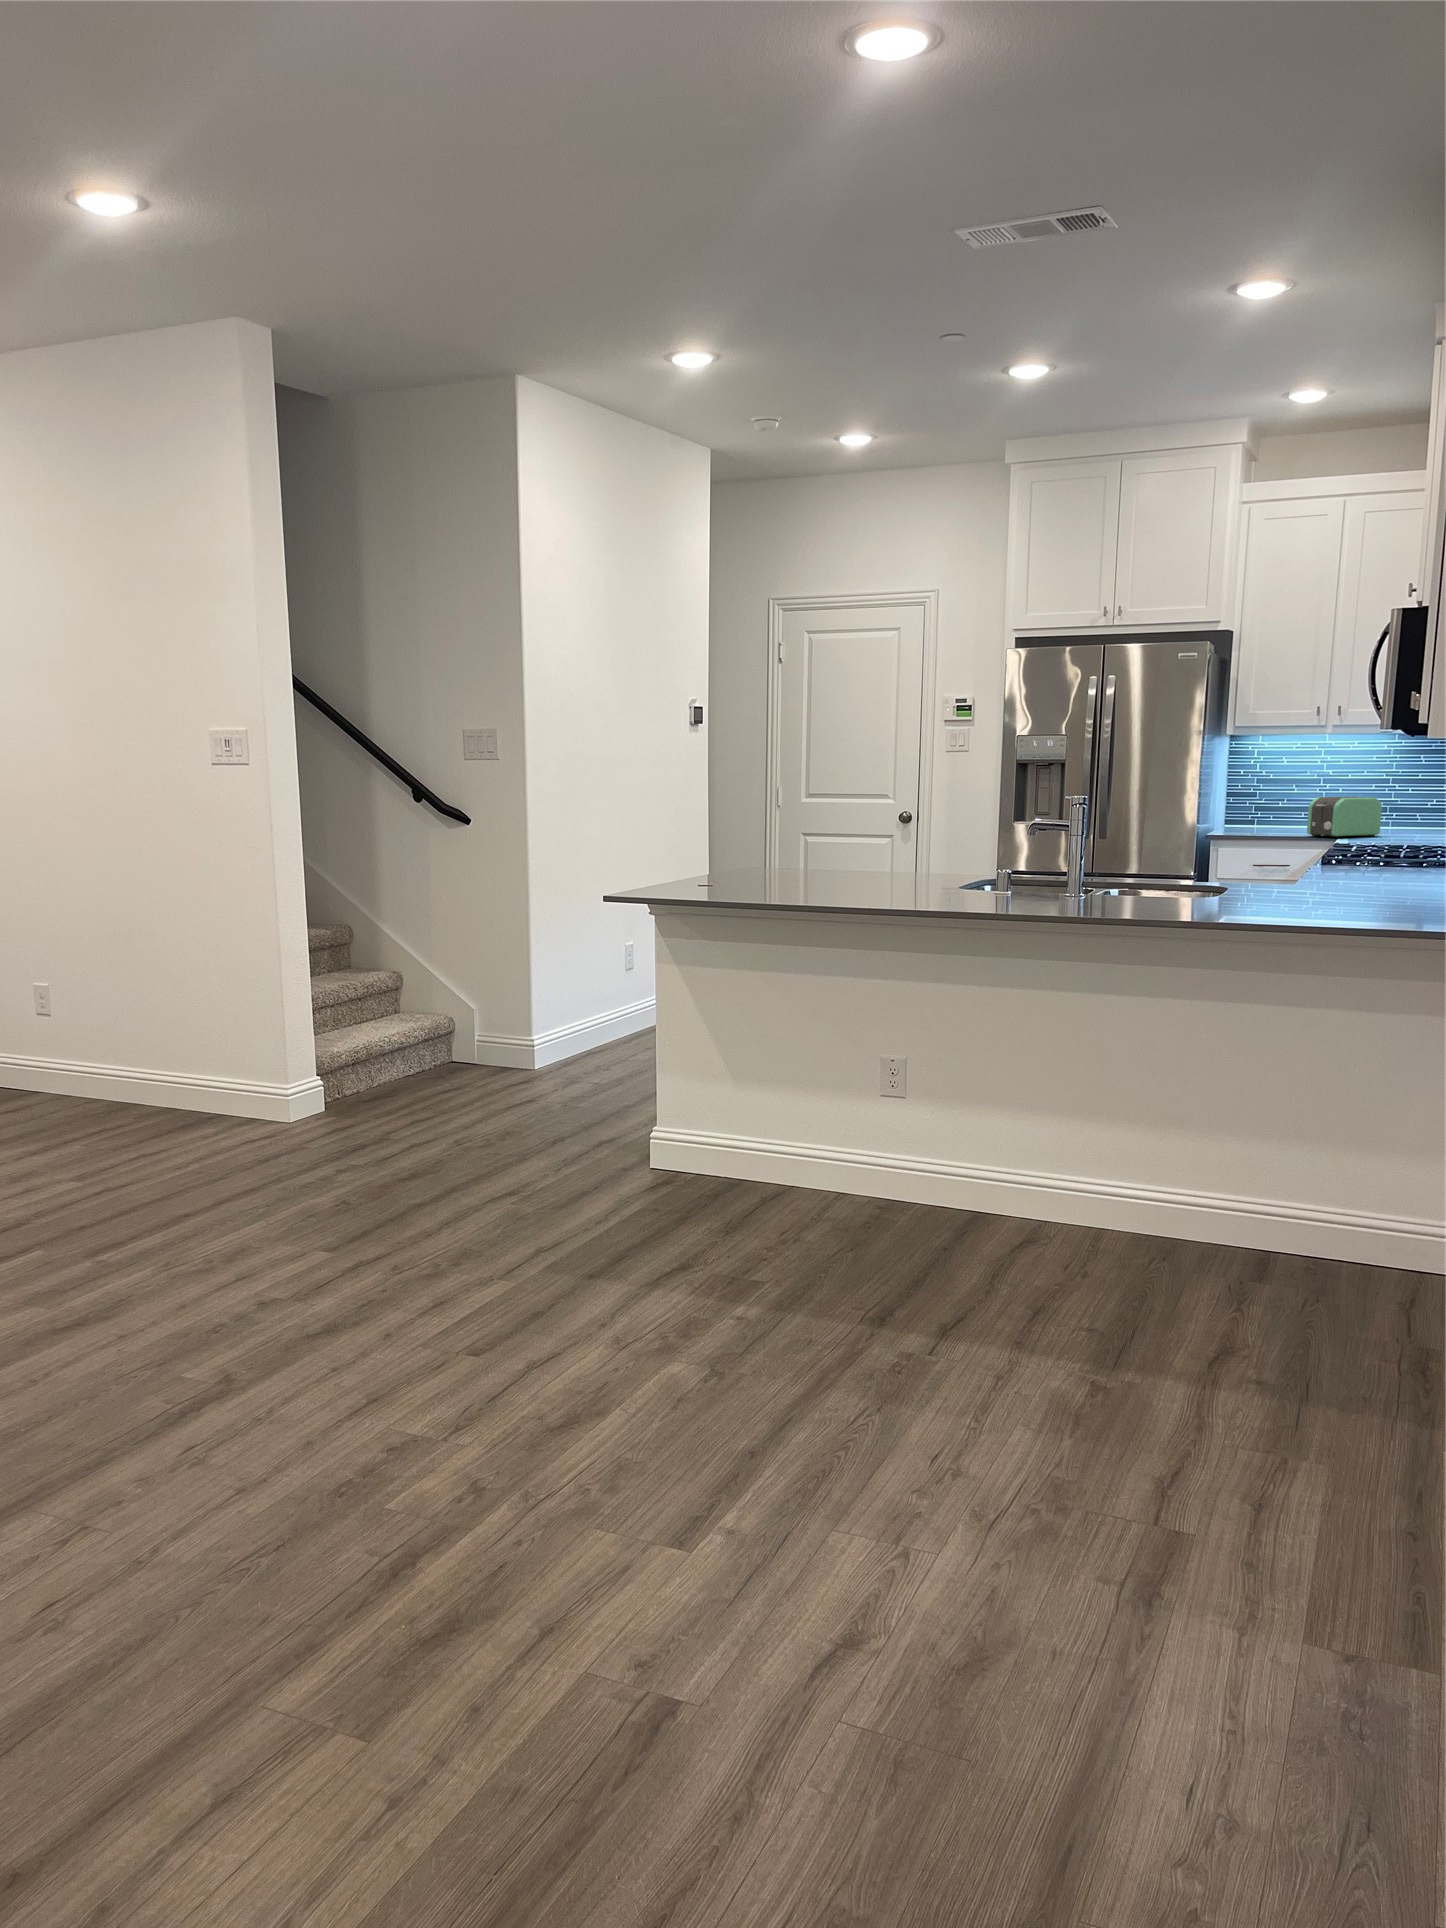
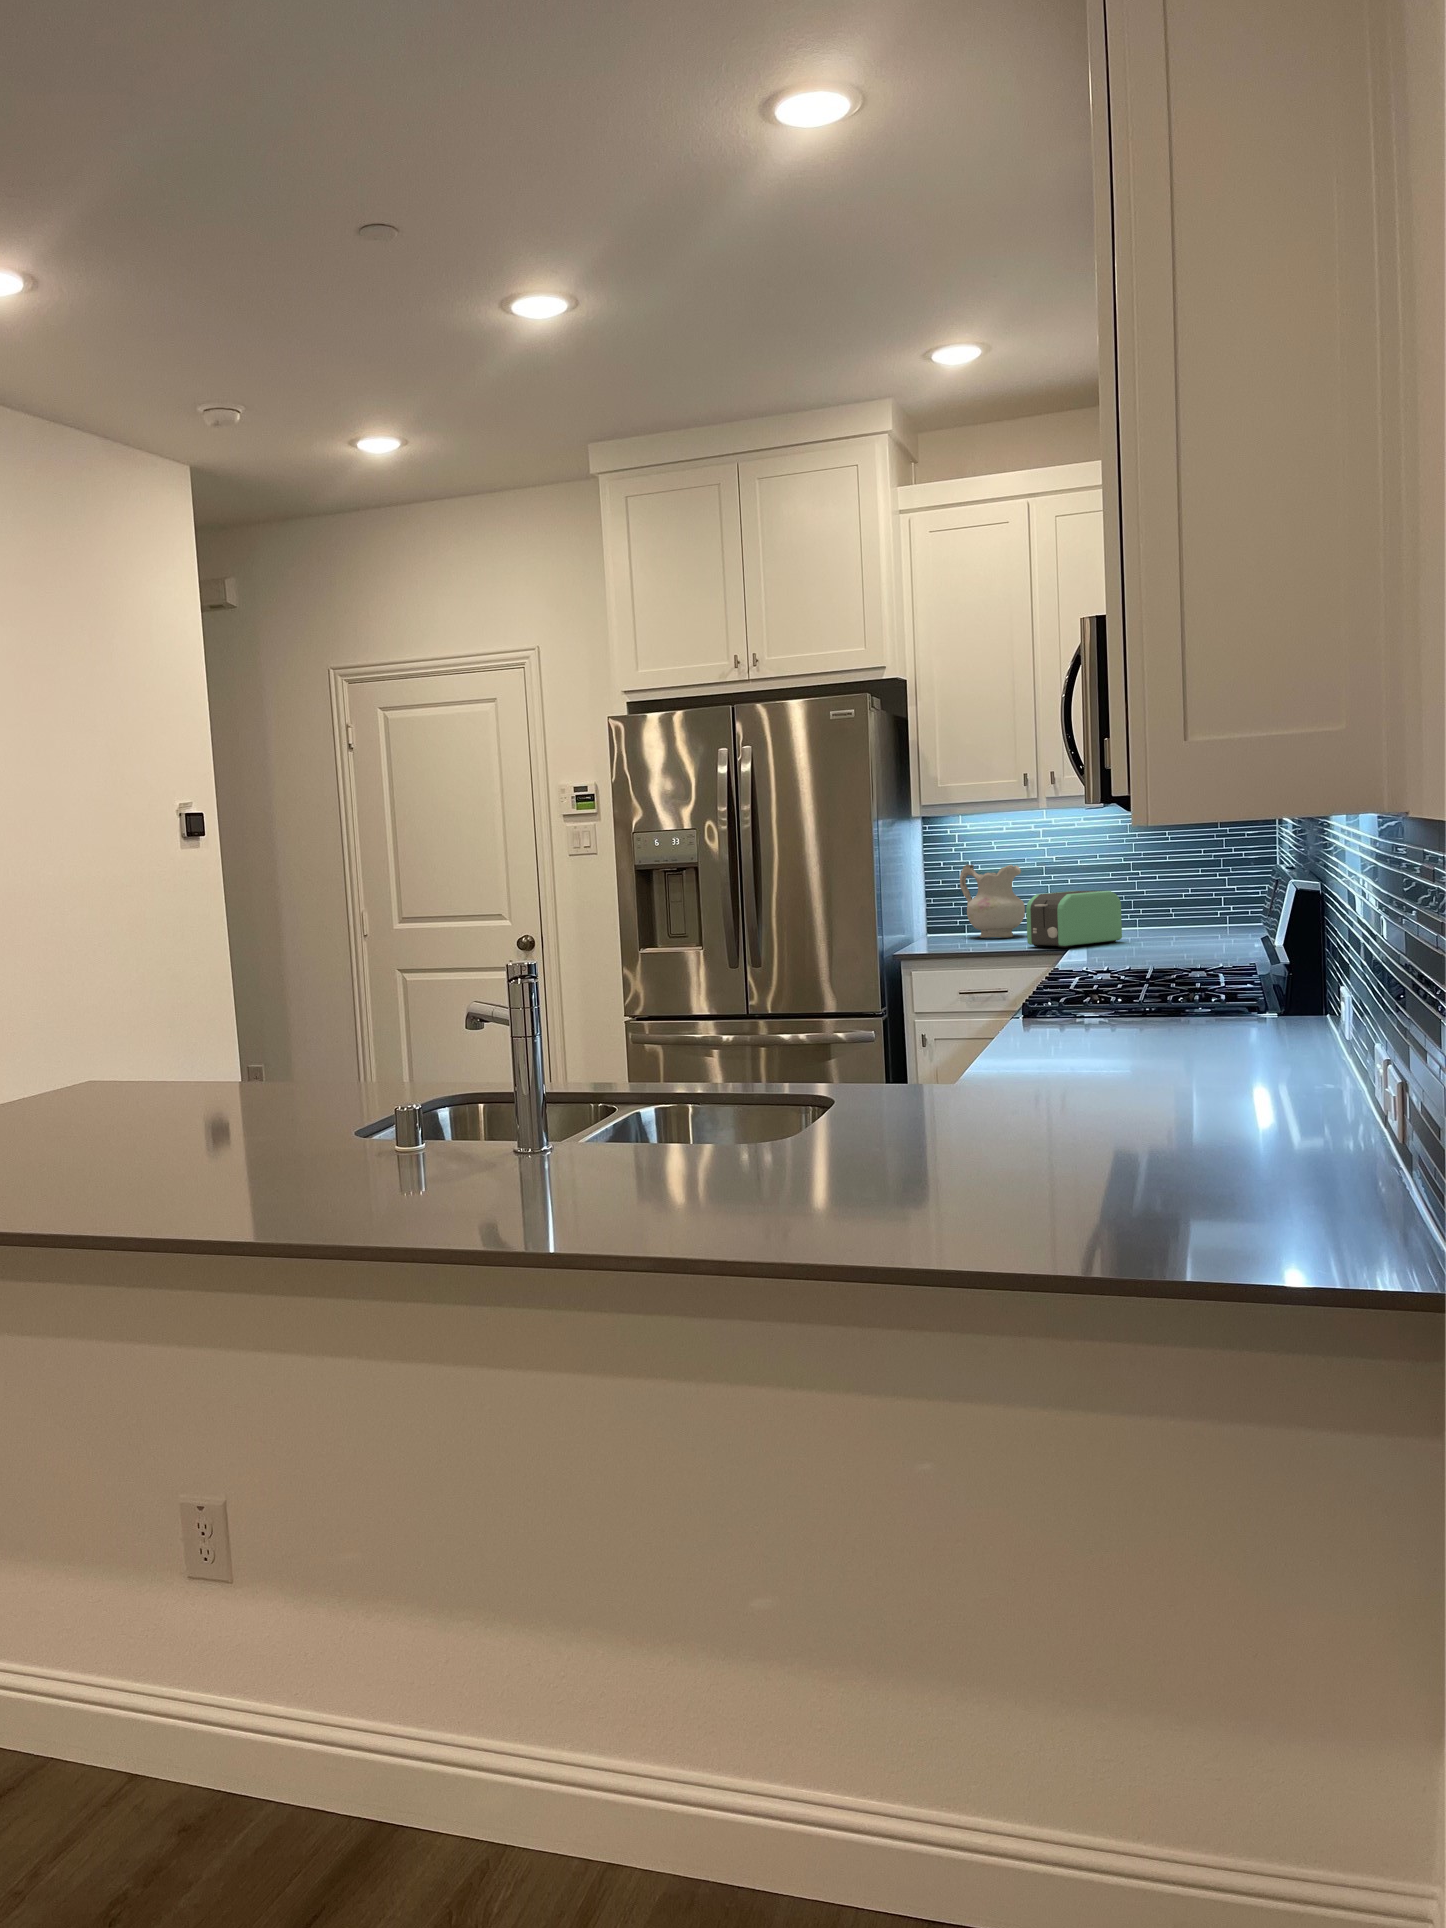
ceramic pitcher: none [1254,773,1304,830] -> present [960,864,1025,938]

